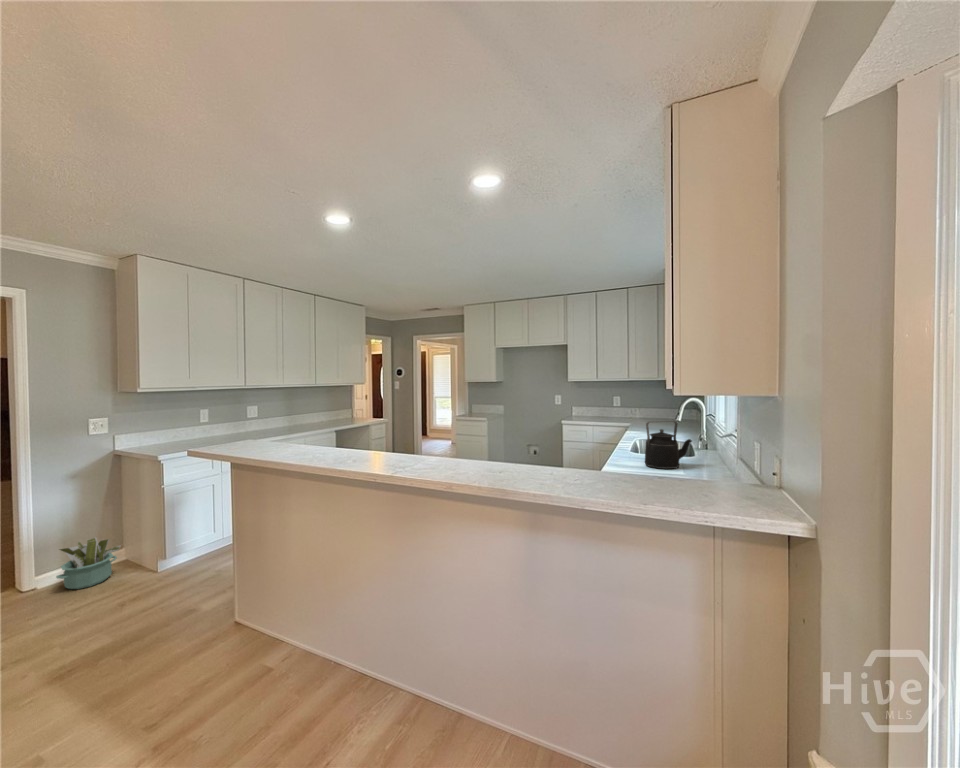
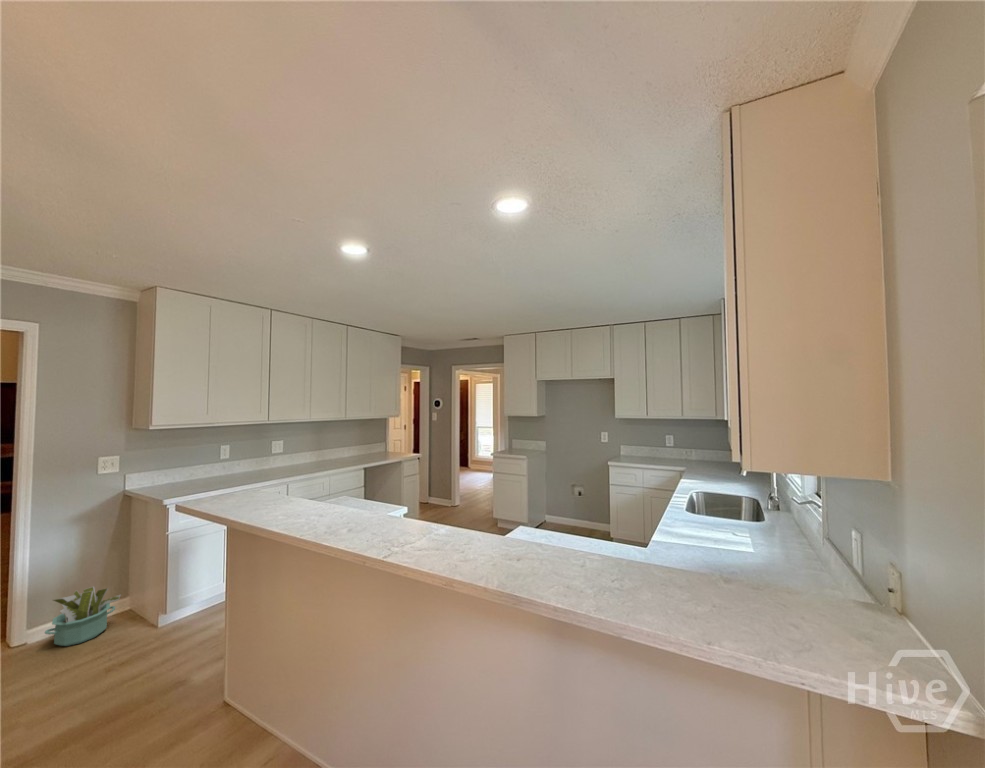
kettle: present [645,421,692,469] -> none [711,488,778,557]

